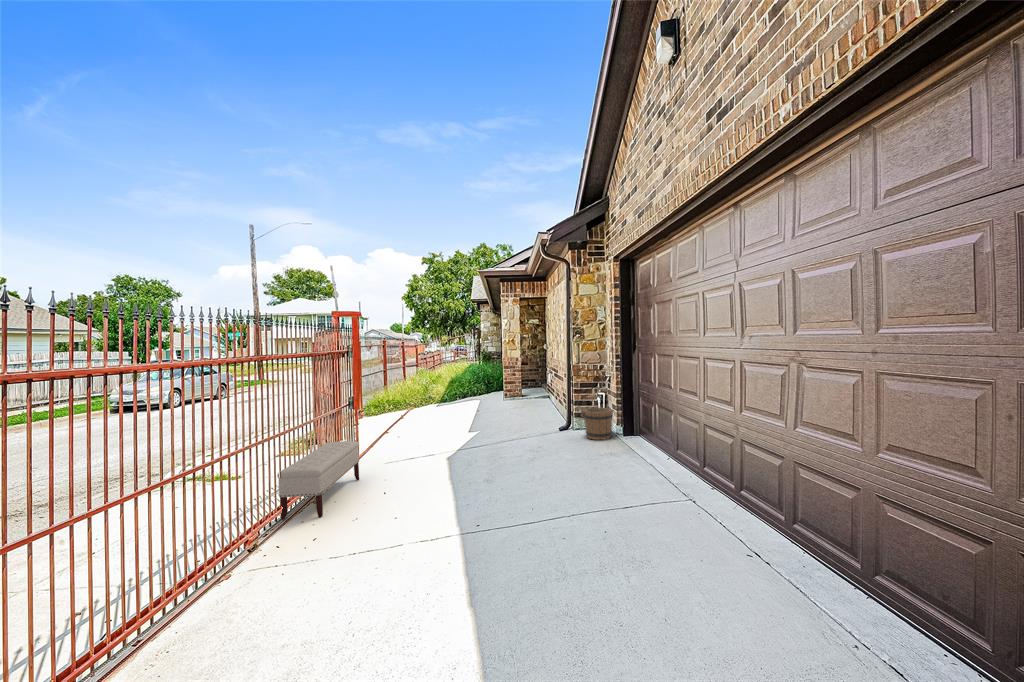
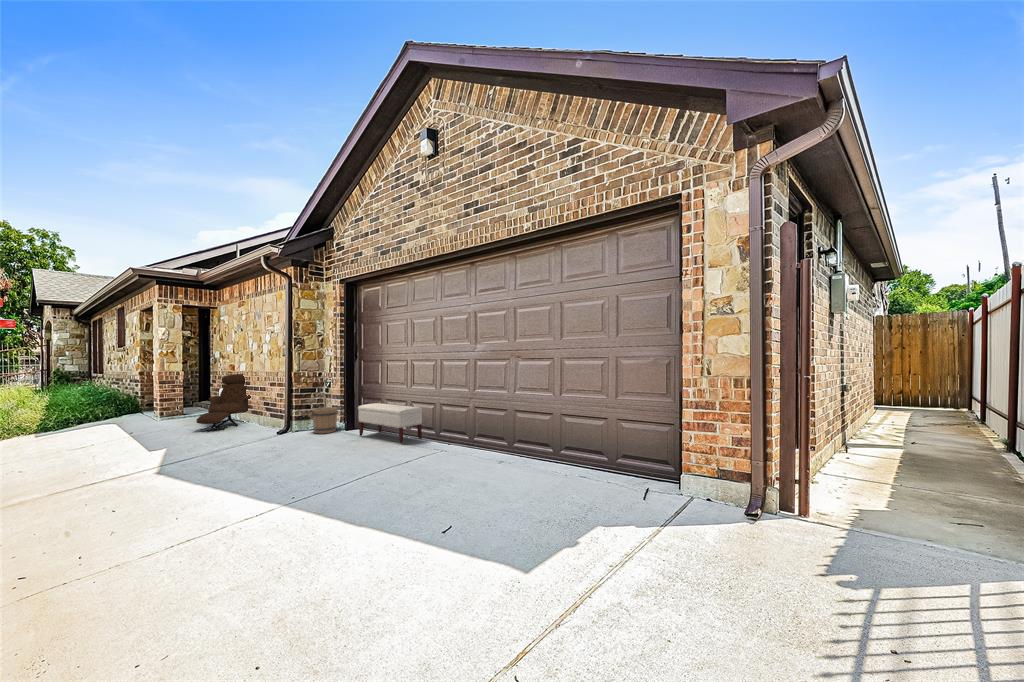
lounge chair: none [512,361,562,414] -> present [196,374,251,432]
bench: present [277,441,359,520] -> present [358,403,422,443]

